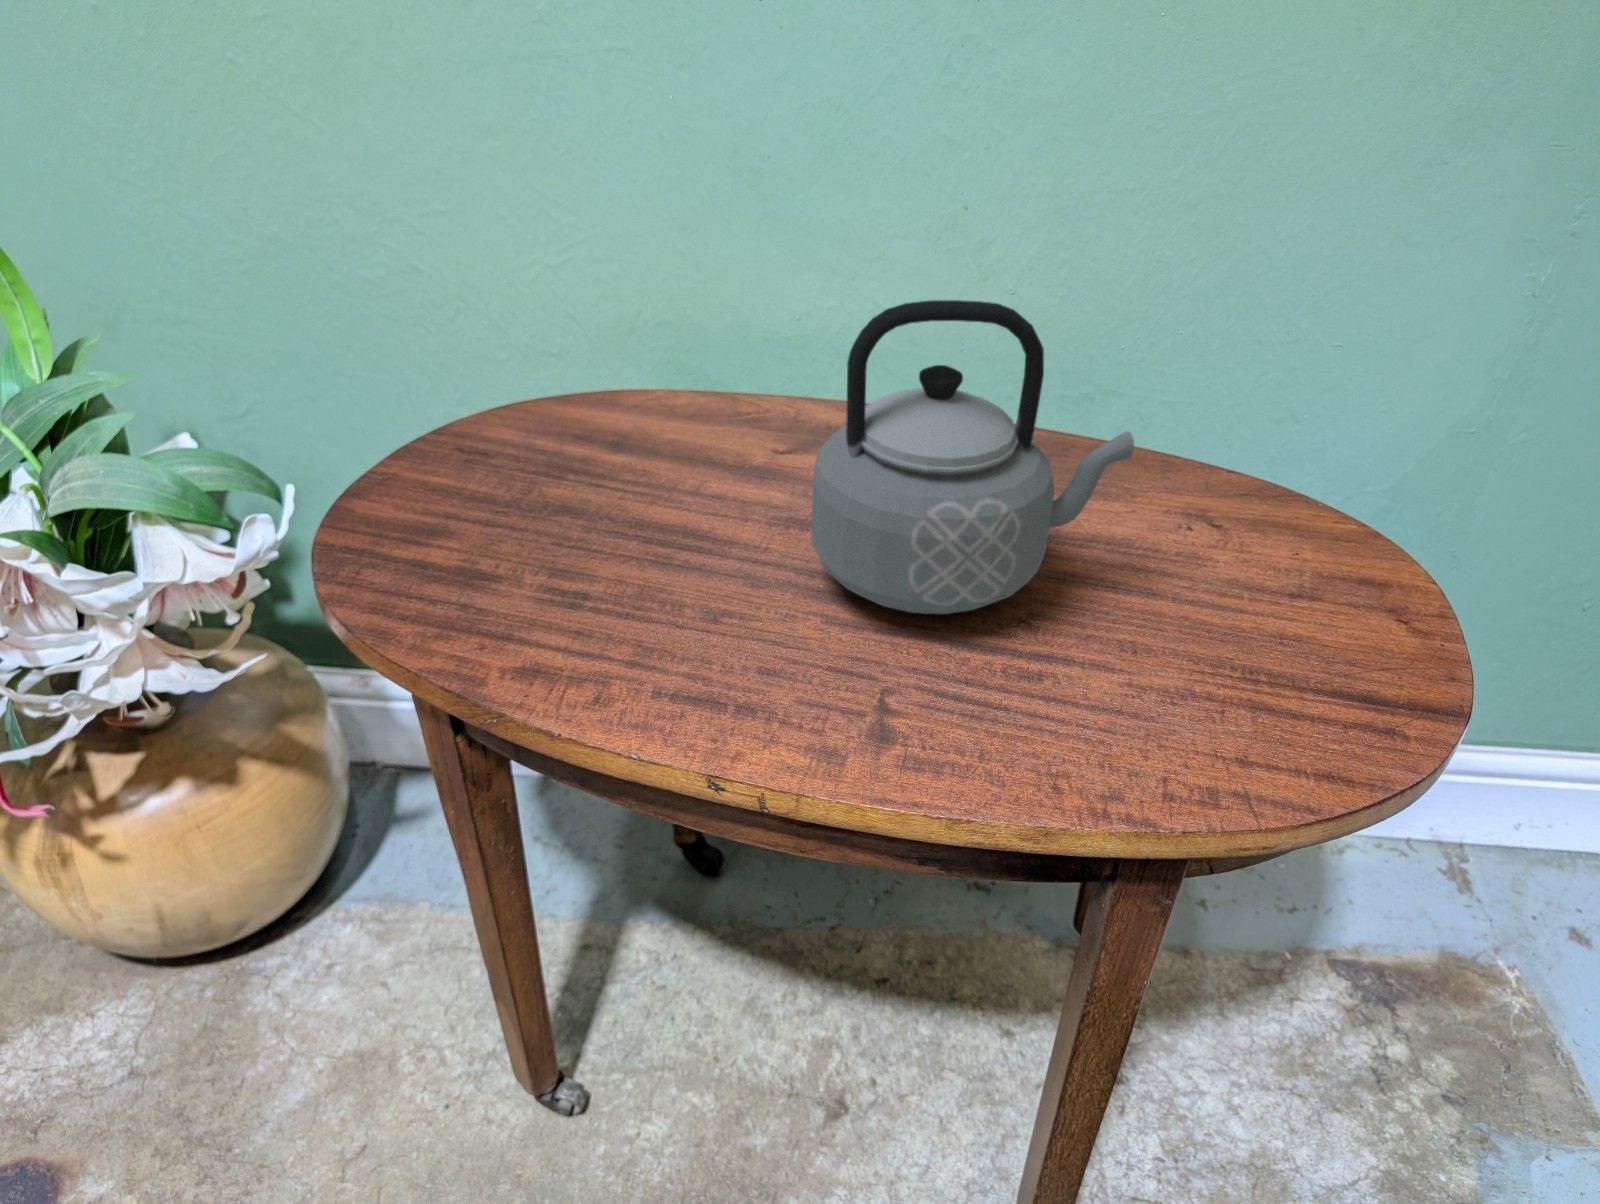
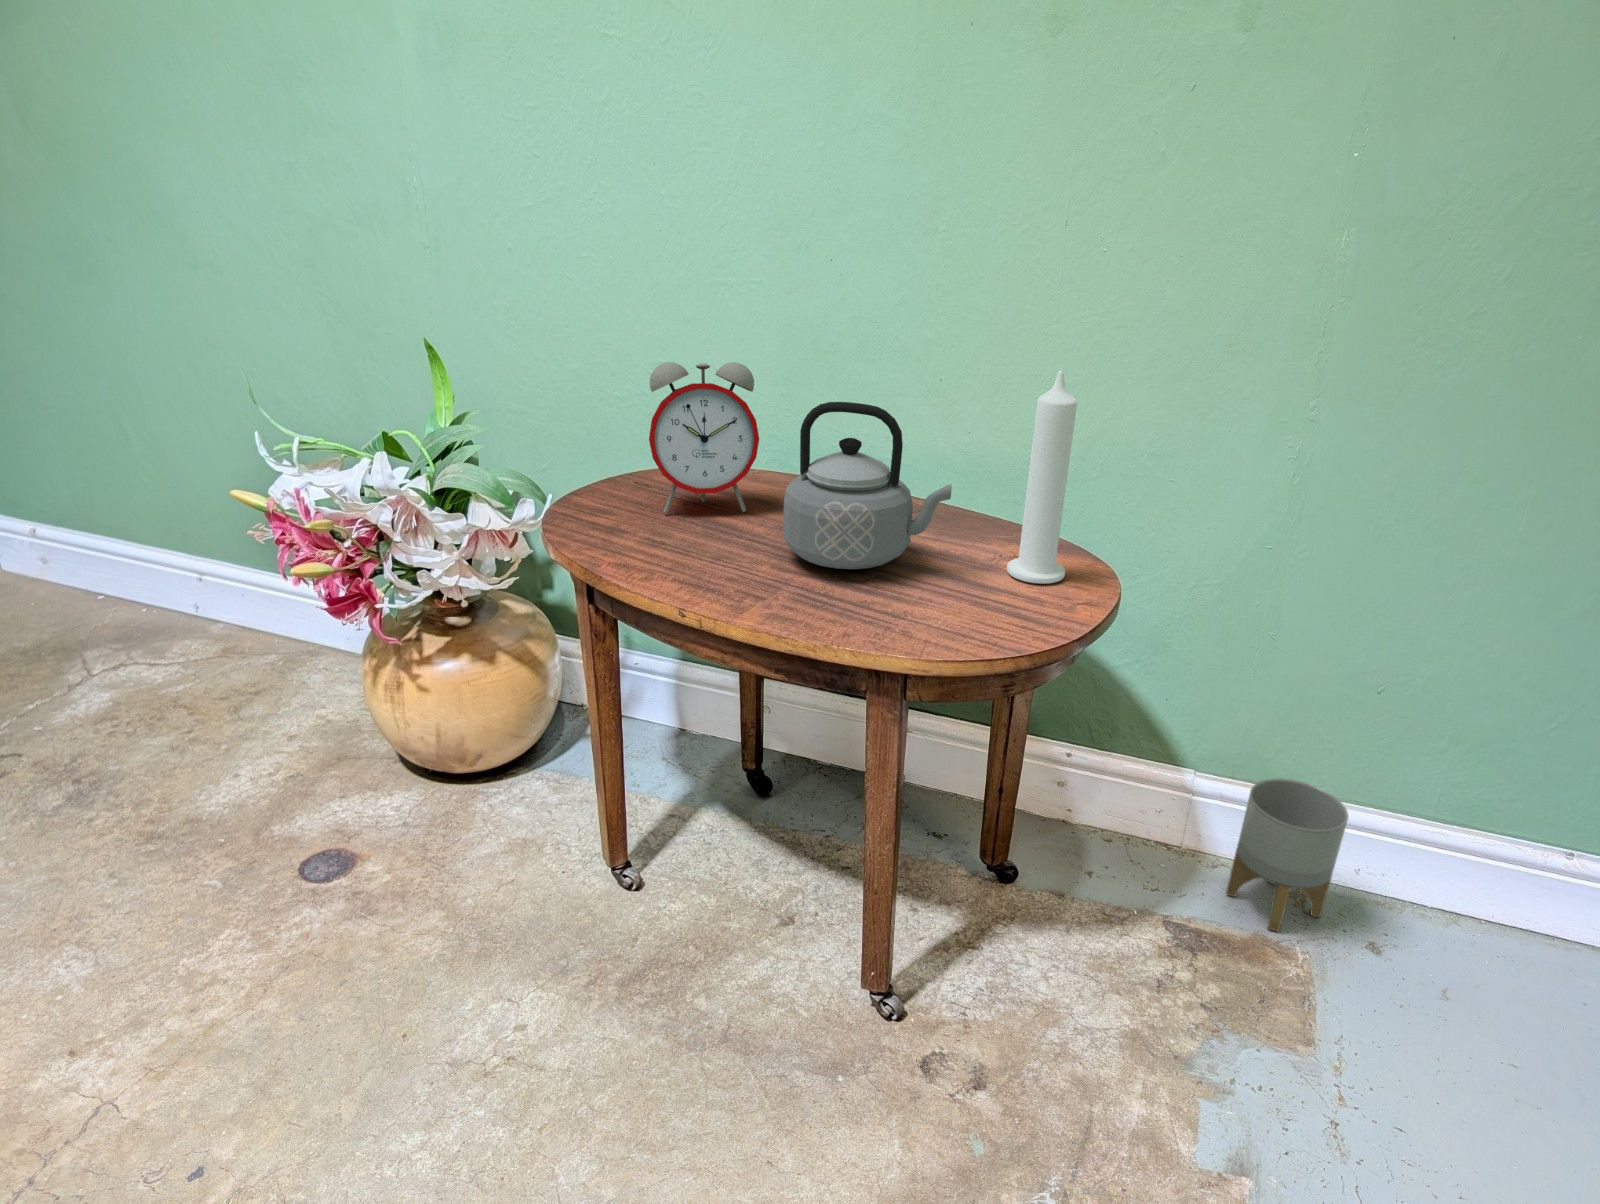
candle: none [1193,203,1359,580] -> present [1007,371,1077,584]
alarm clock: none [477,217,704,518] -> present [649,362,759,513]
planter: none [1378,735,1566,942] -> present [1227,778,1348,932]

